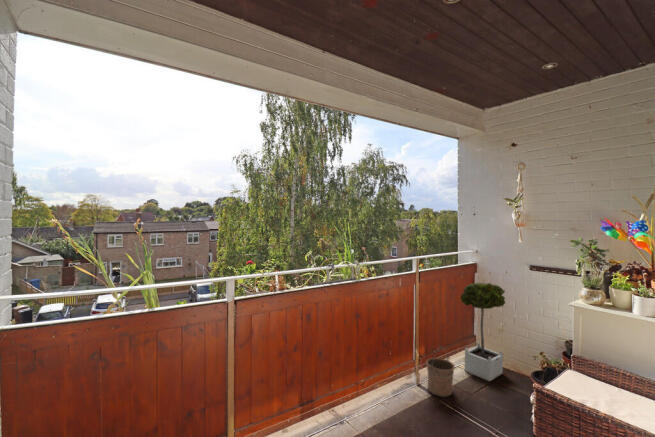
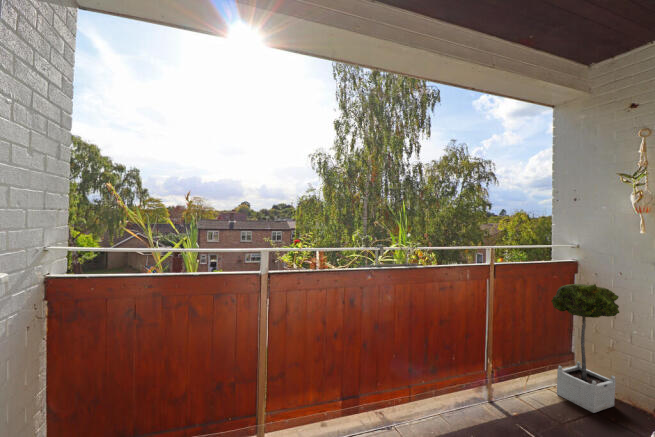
bucket: present [426,349,455,397] -> none [500,358,540,421]

